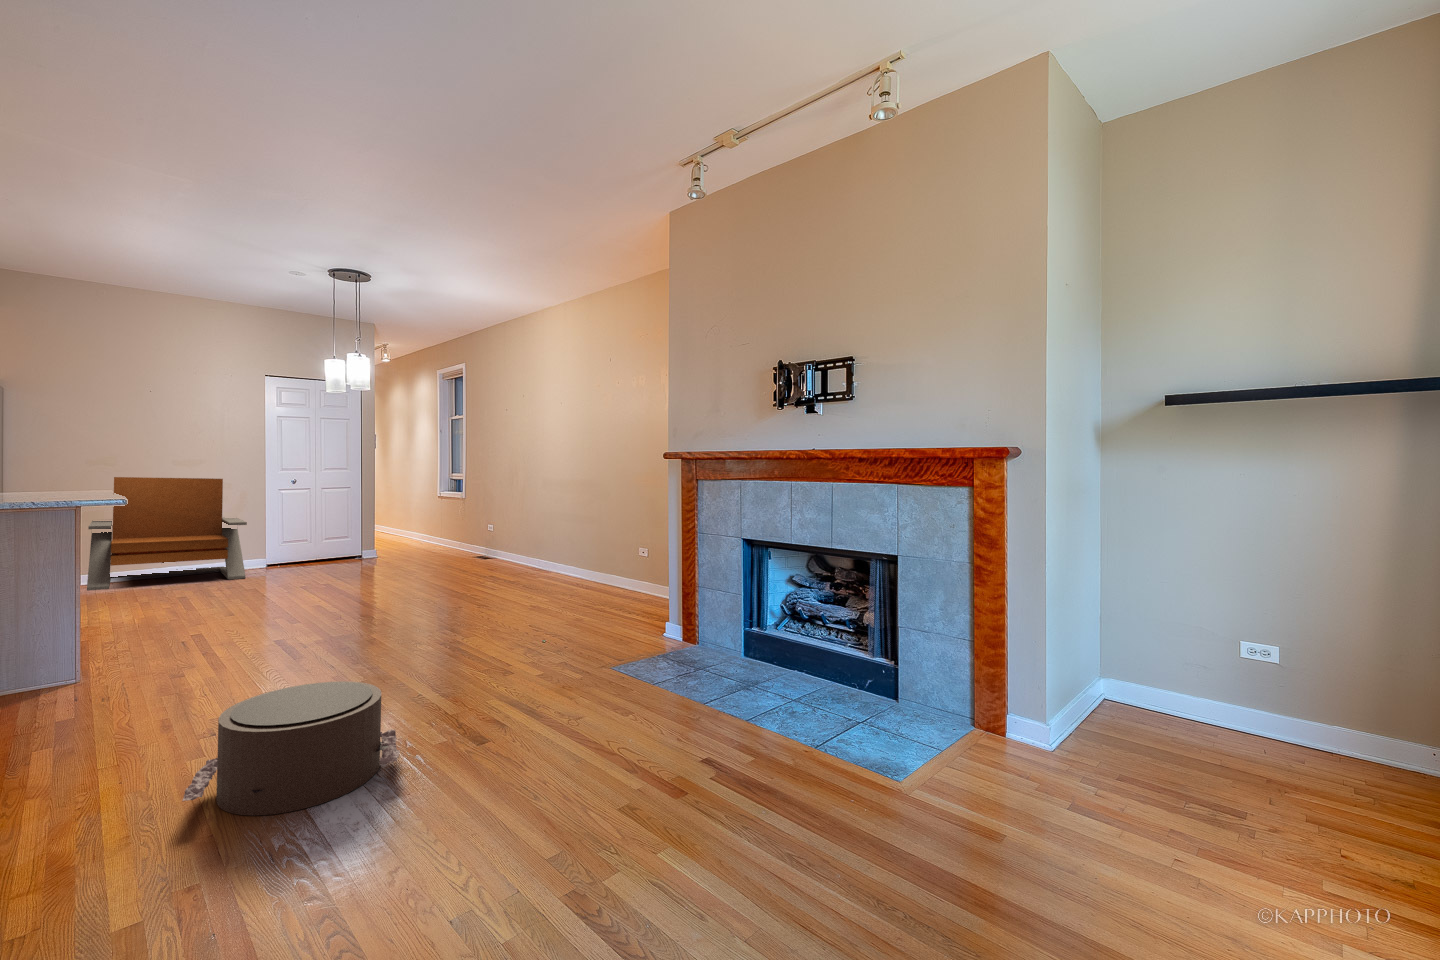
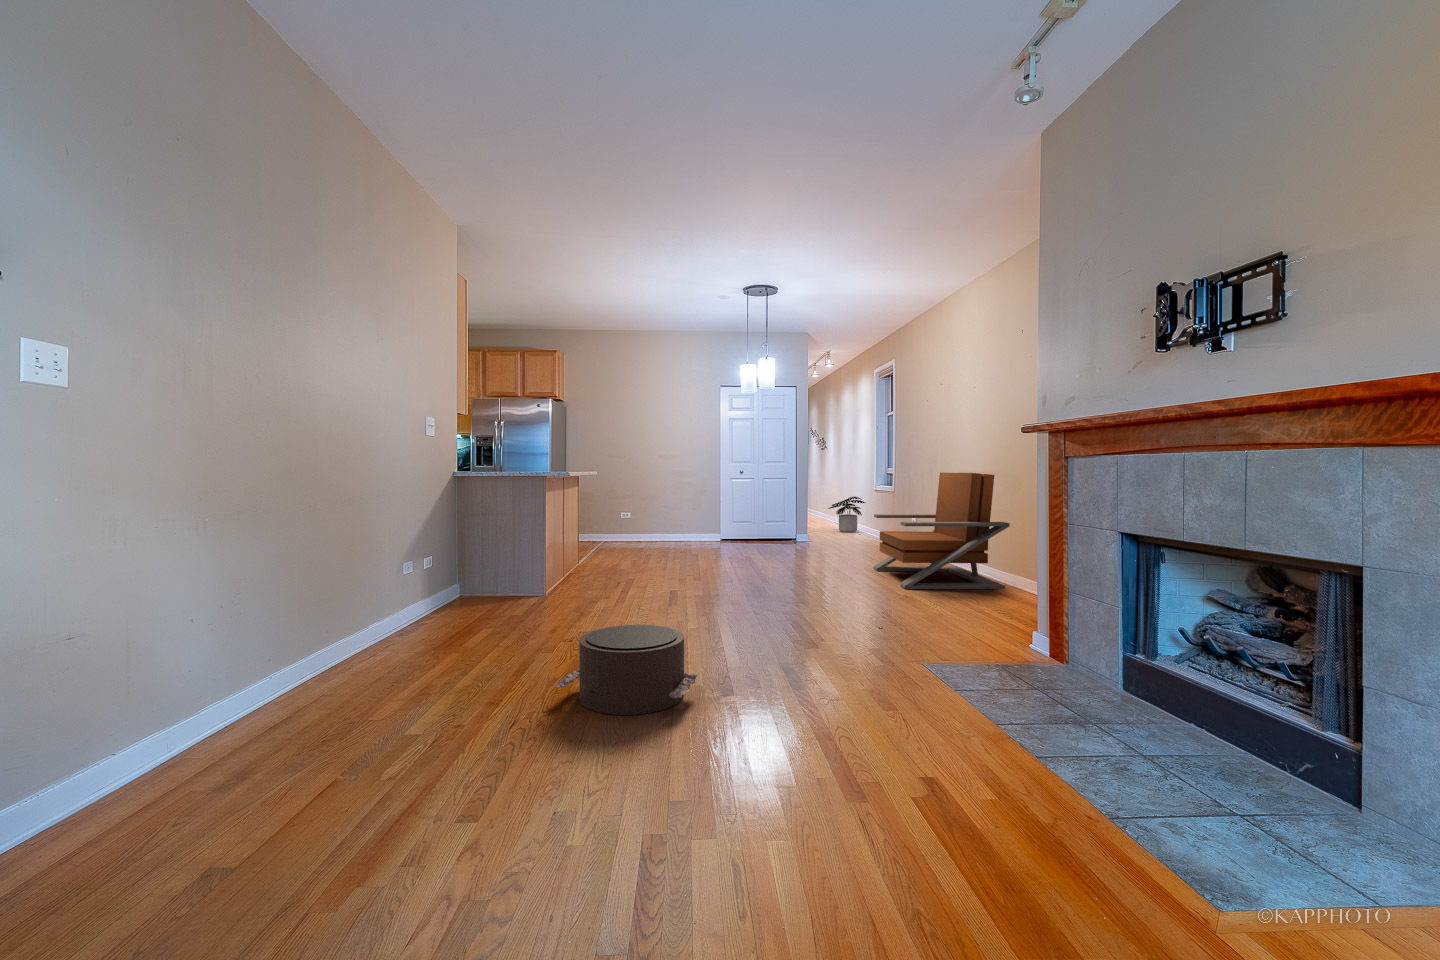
lounge chair: present [87,477,247,591] -> present [873,473,1010,589]
potted plant: none [396,507,442,544] -> present [828,497,865,532]

